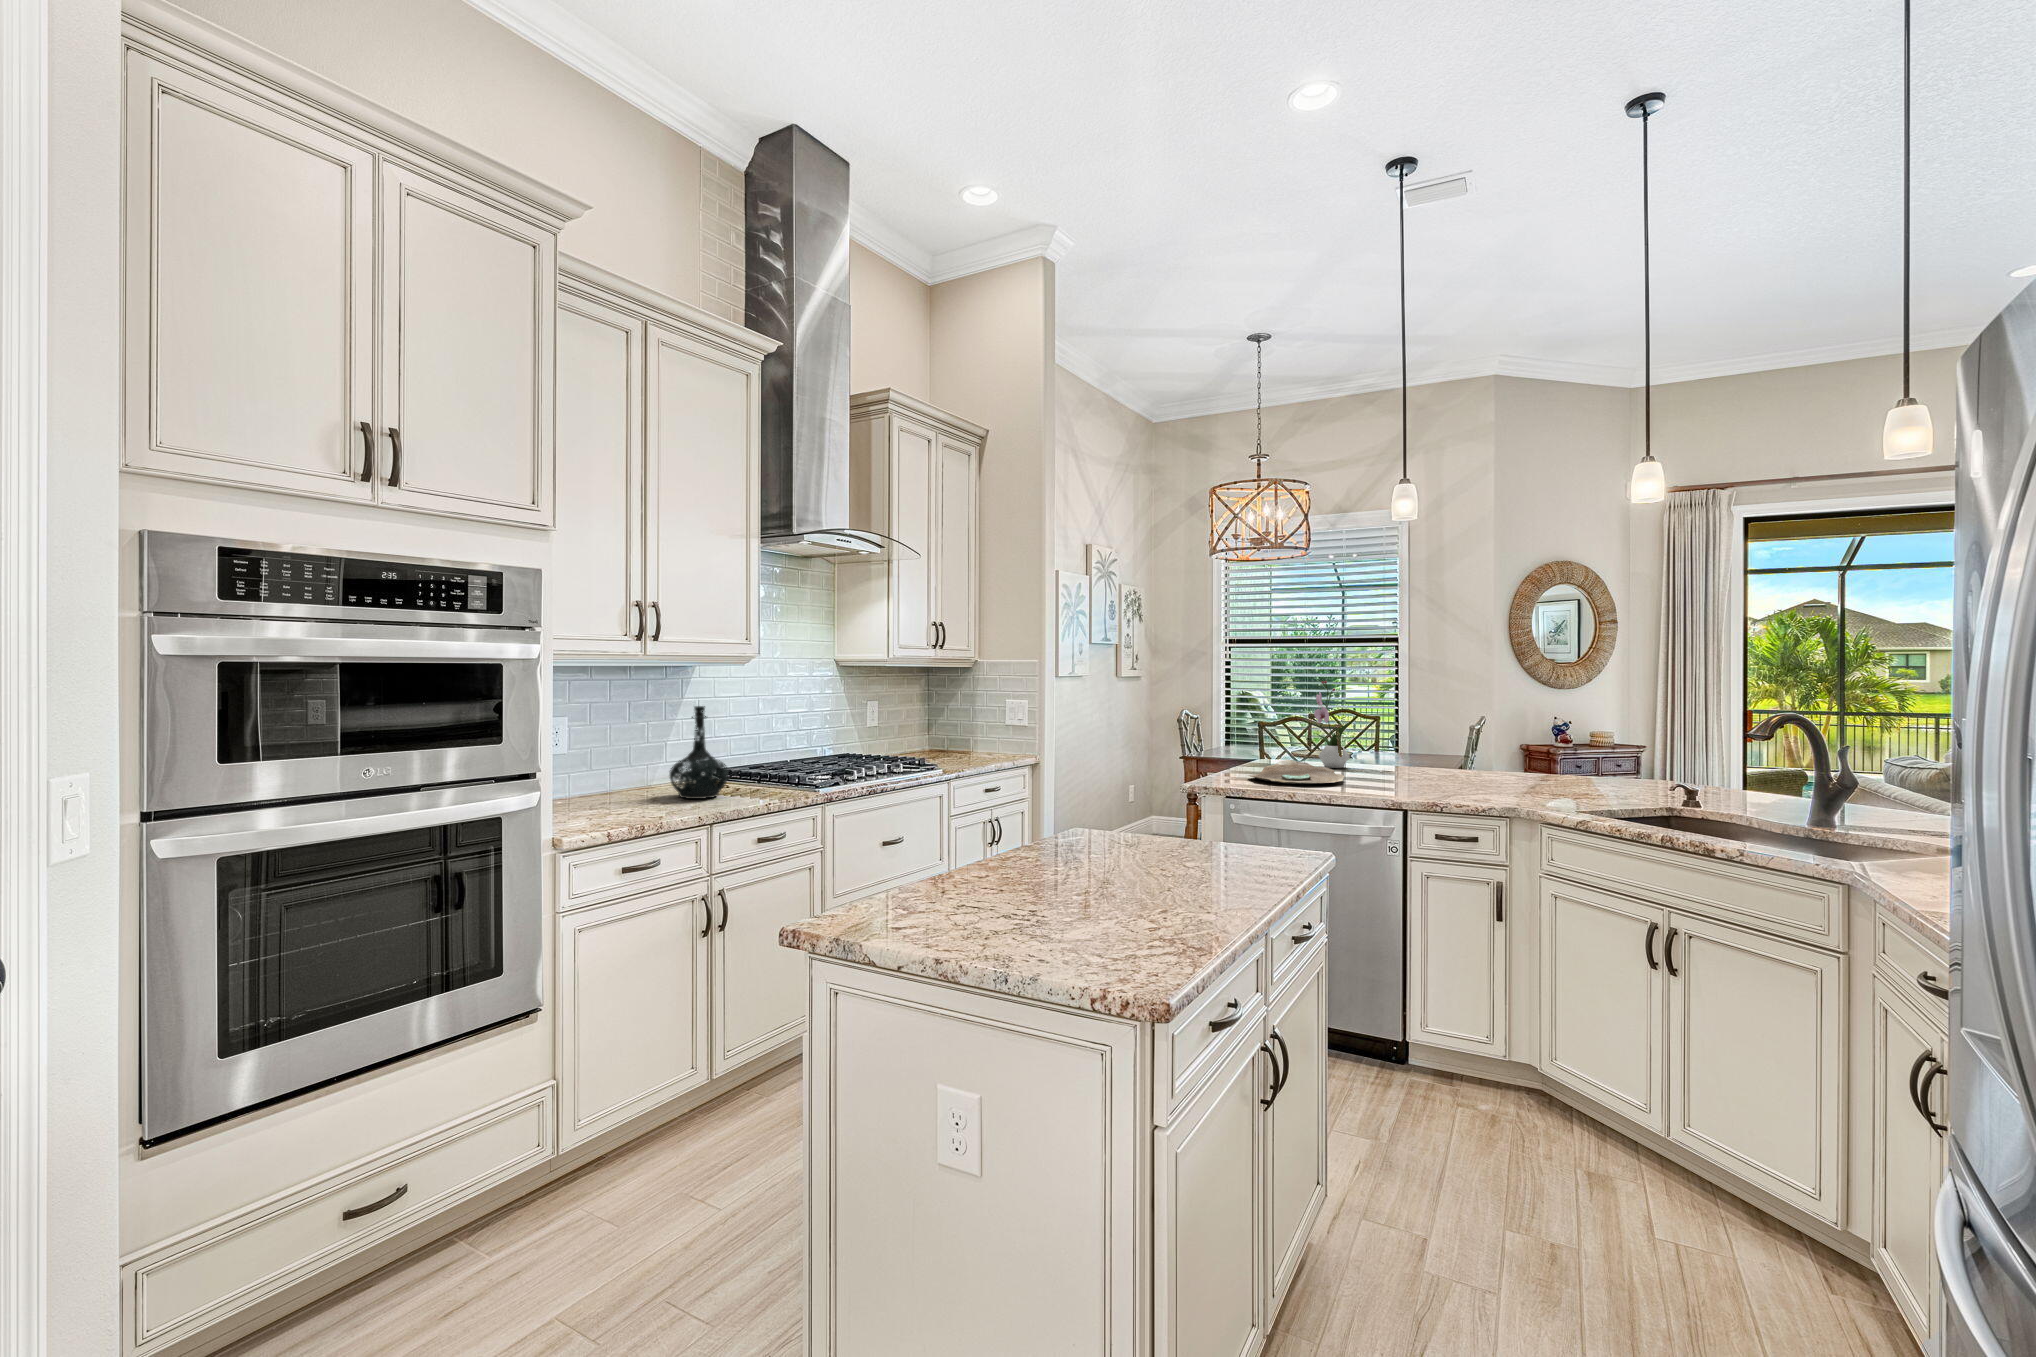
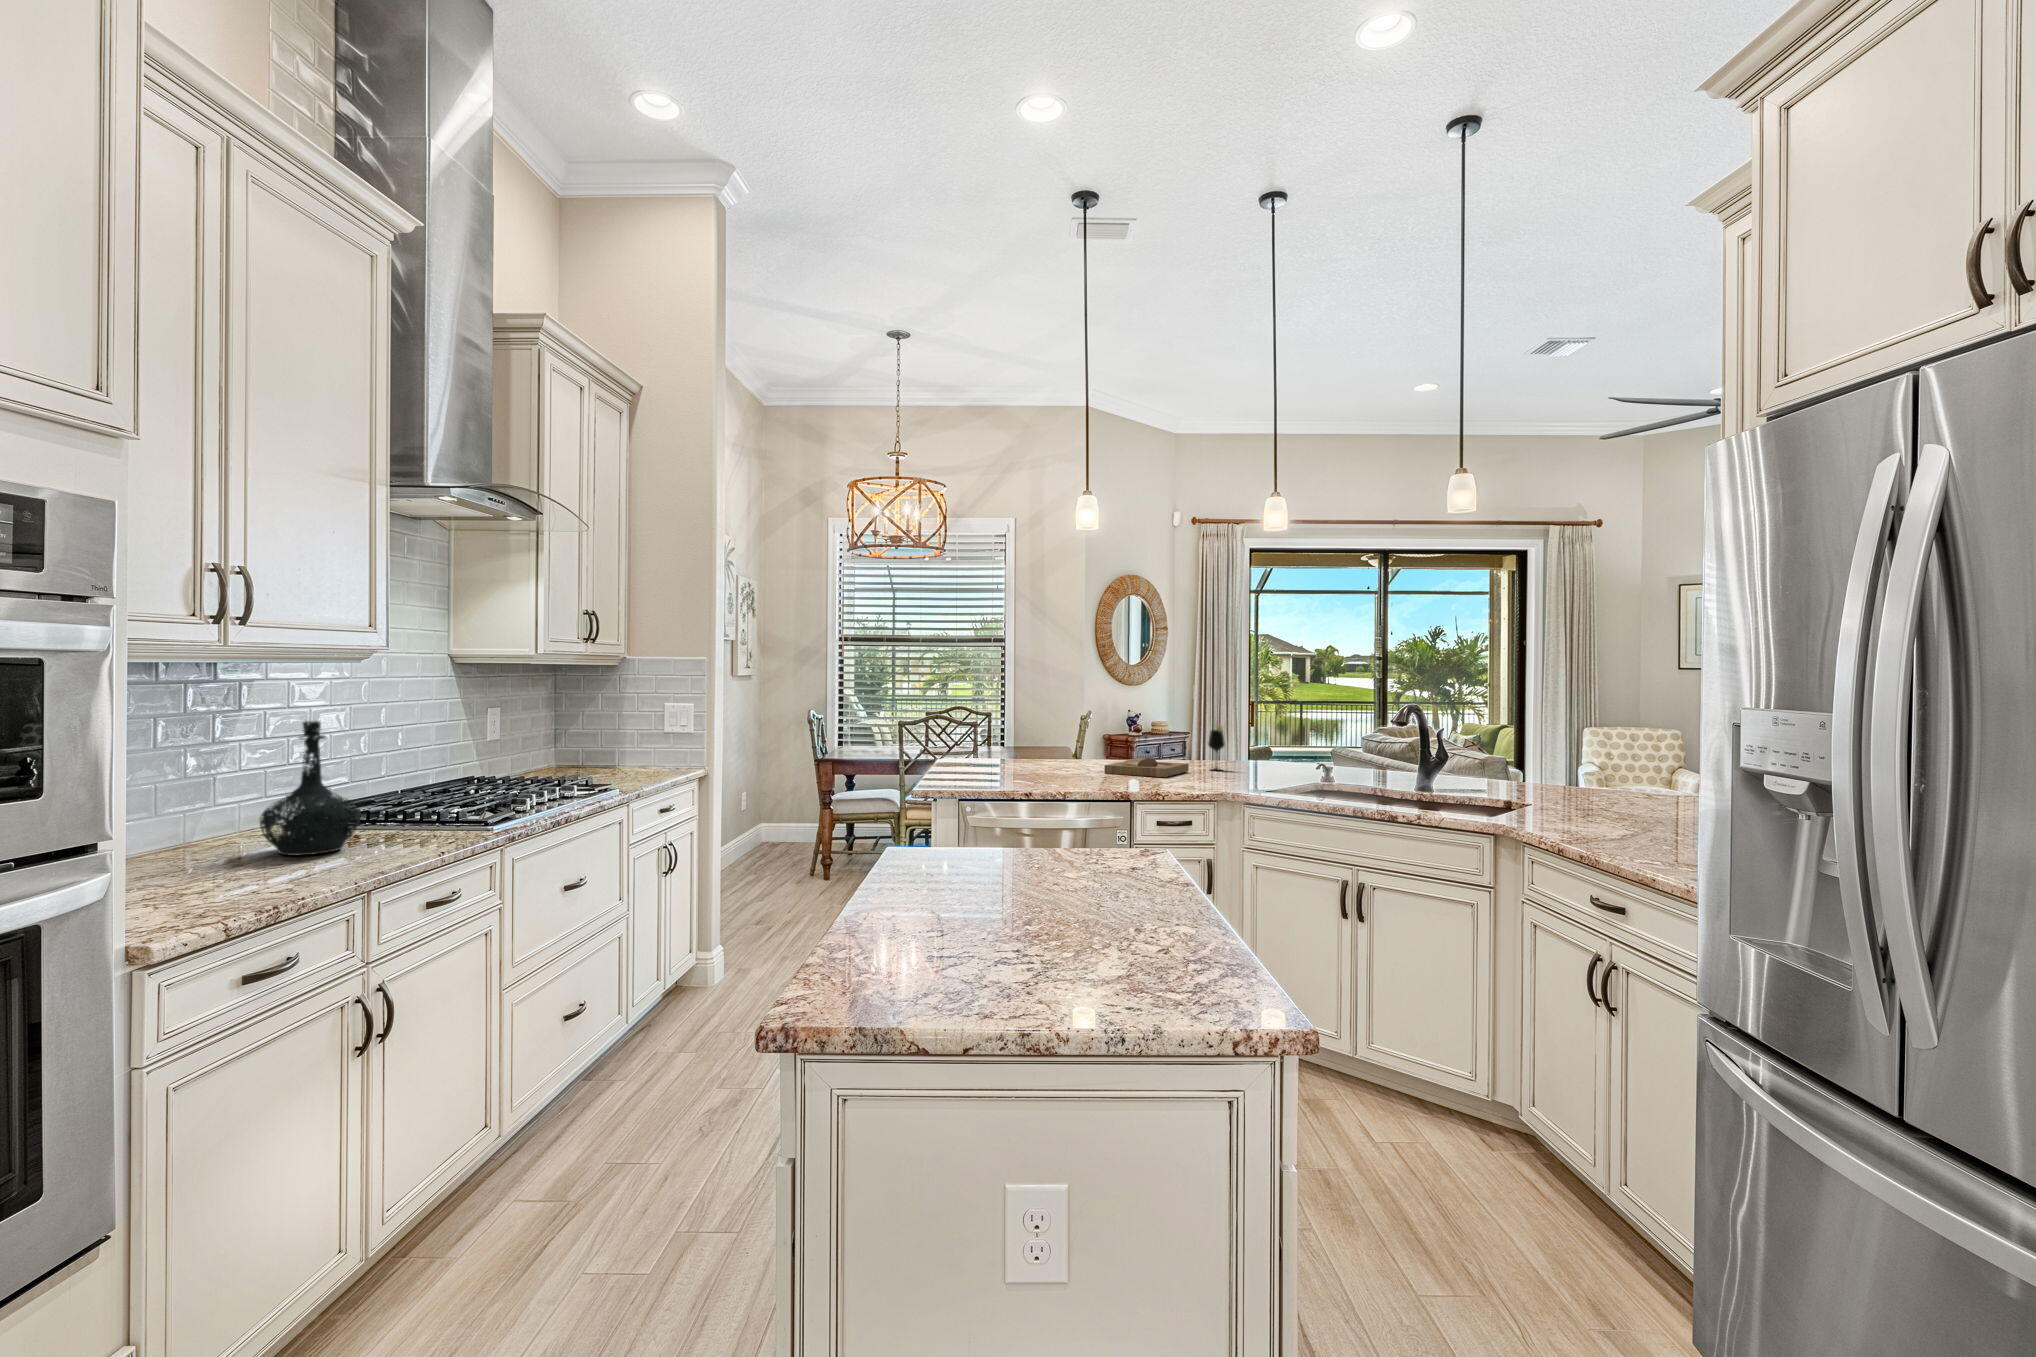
flower arrangement: present [1314,681,1350,768] -> none [1002,679,1038,765]
wine glass: none [1547,728,1568,785] -> present [1208,724,1225,770]
decorative bowl: present [1249,760,1344,784] -> none [968,759,1060,782]
tray: none [1410,767,1516,788] -> present [1104,758,1189,777]

